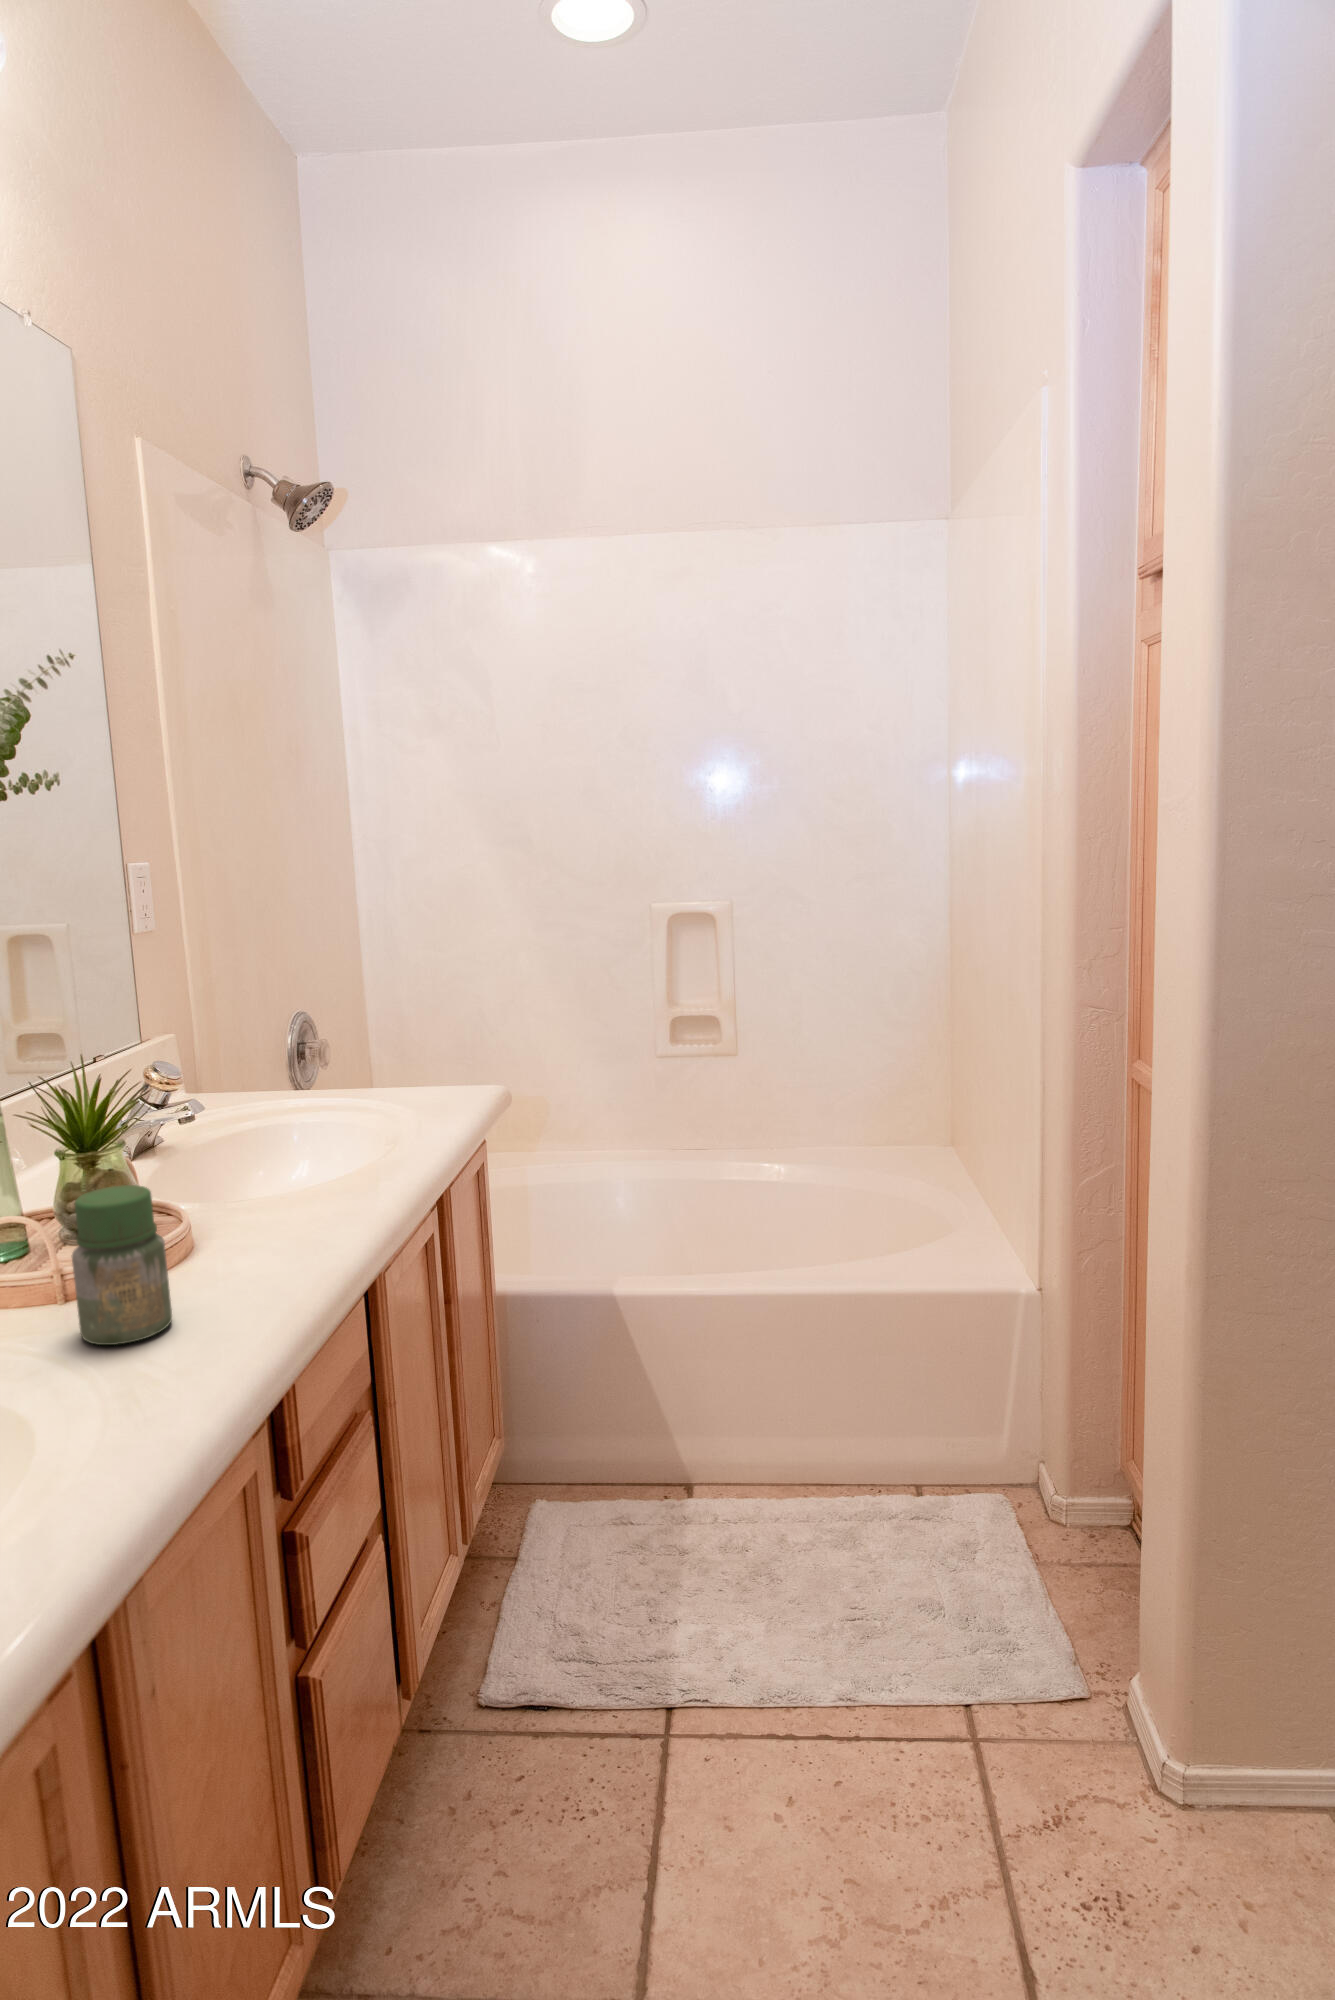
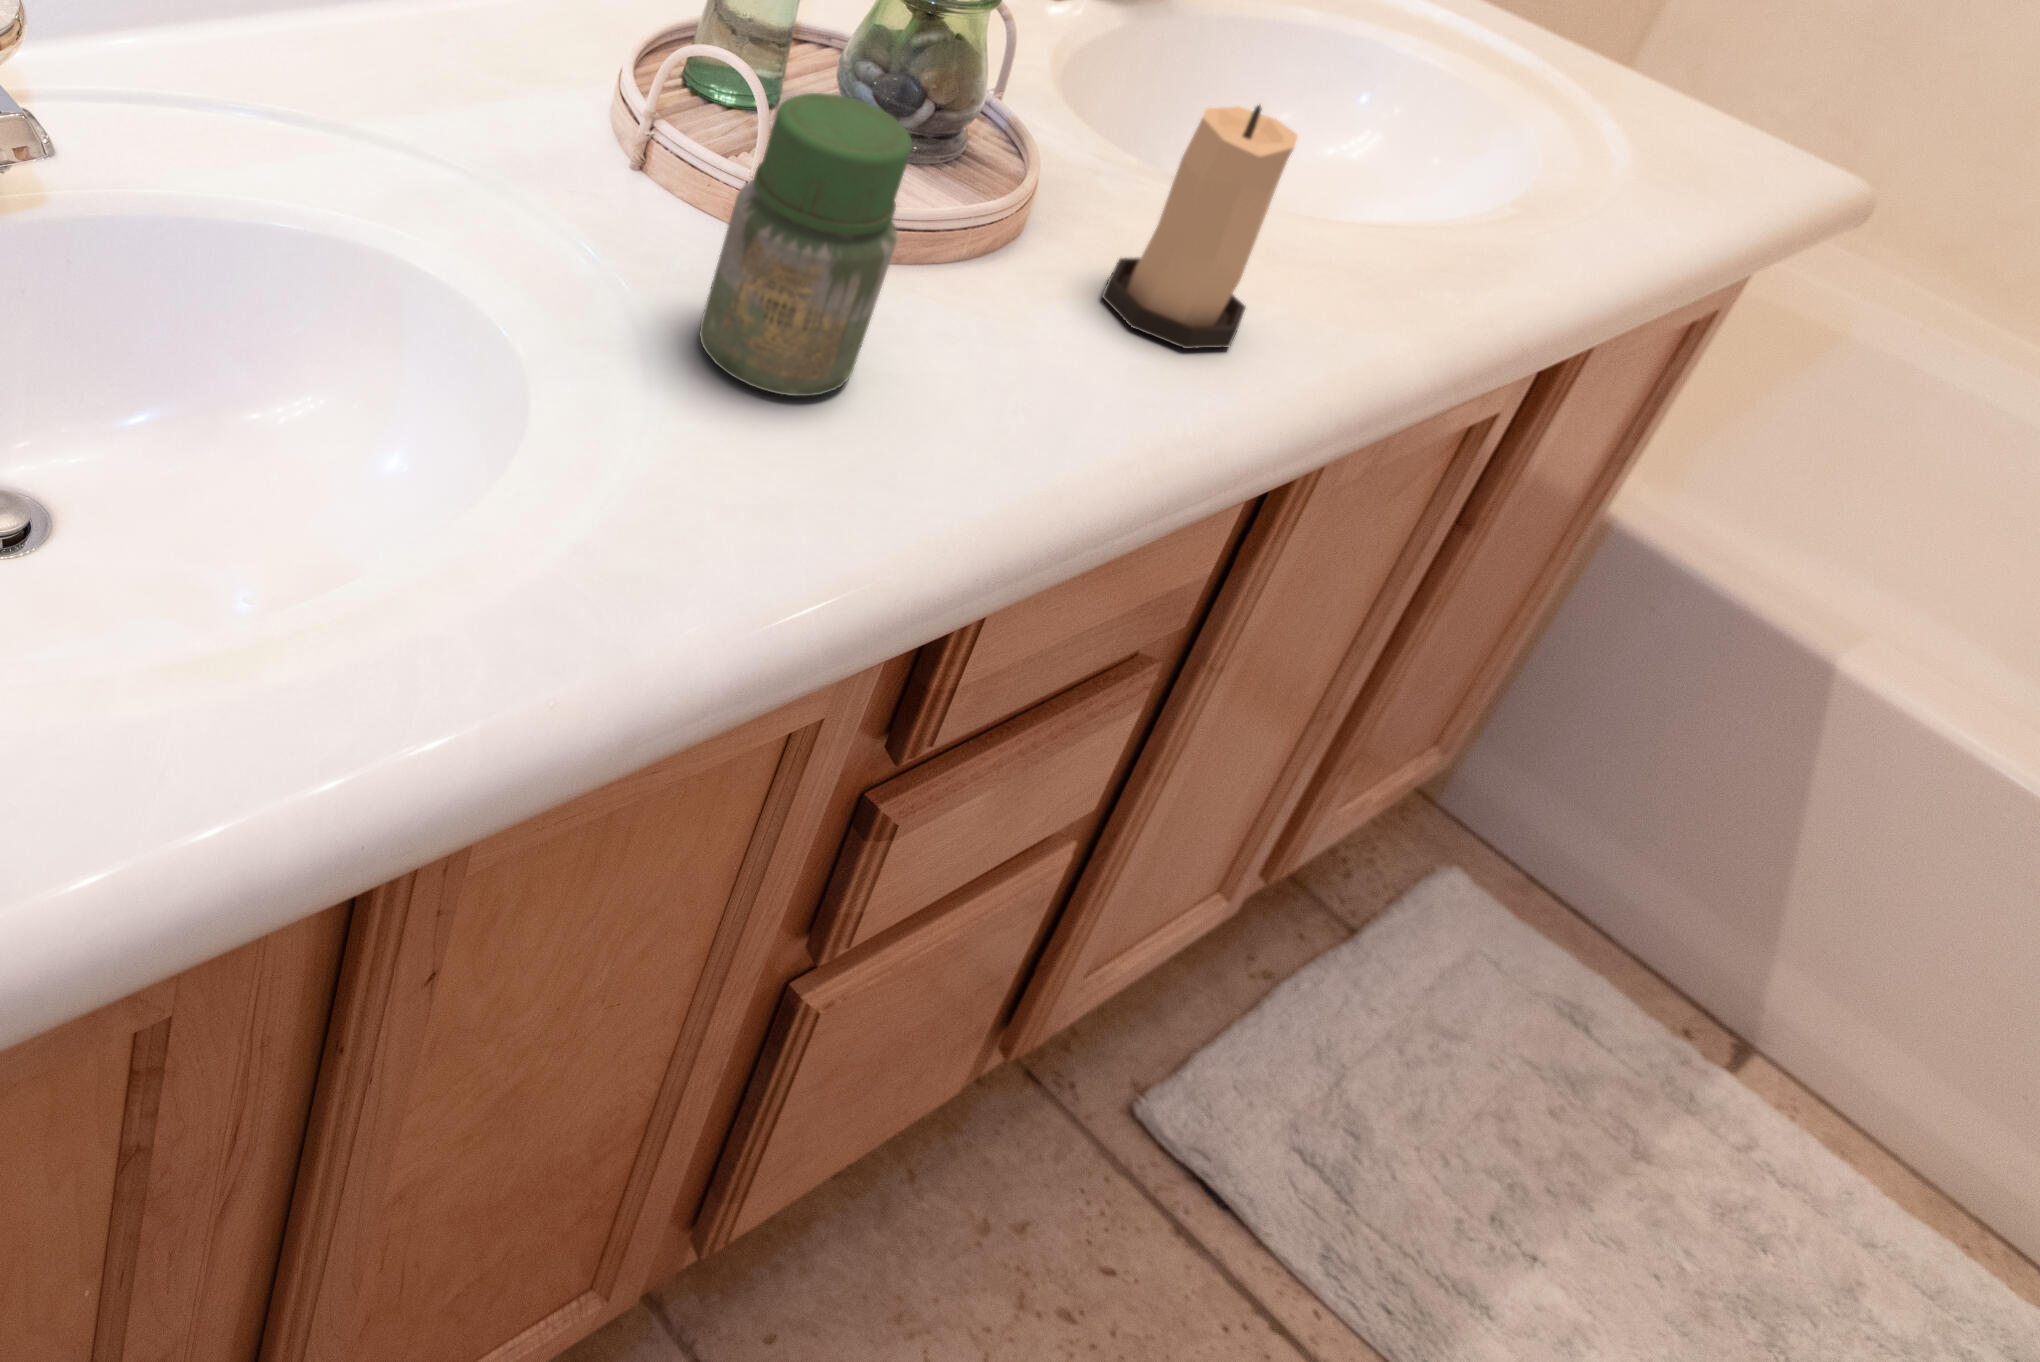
candle: none [248,1122,319,1246] -> present [1102,105,1298,349]

